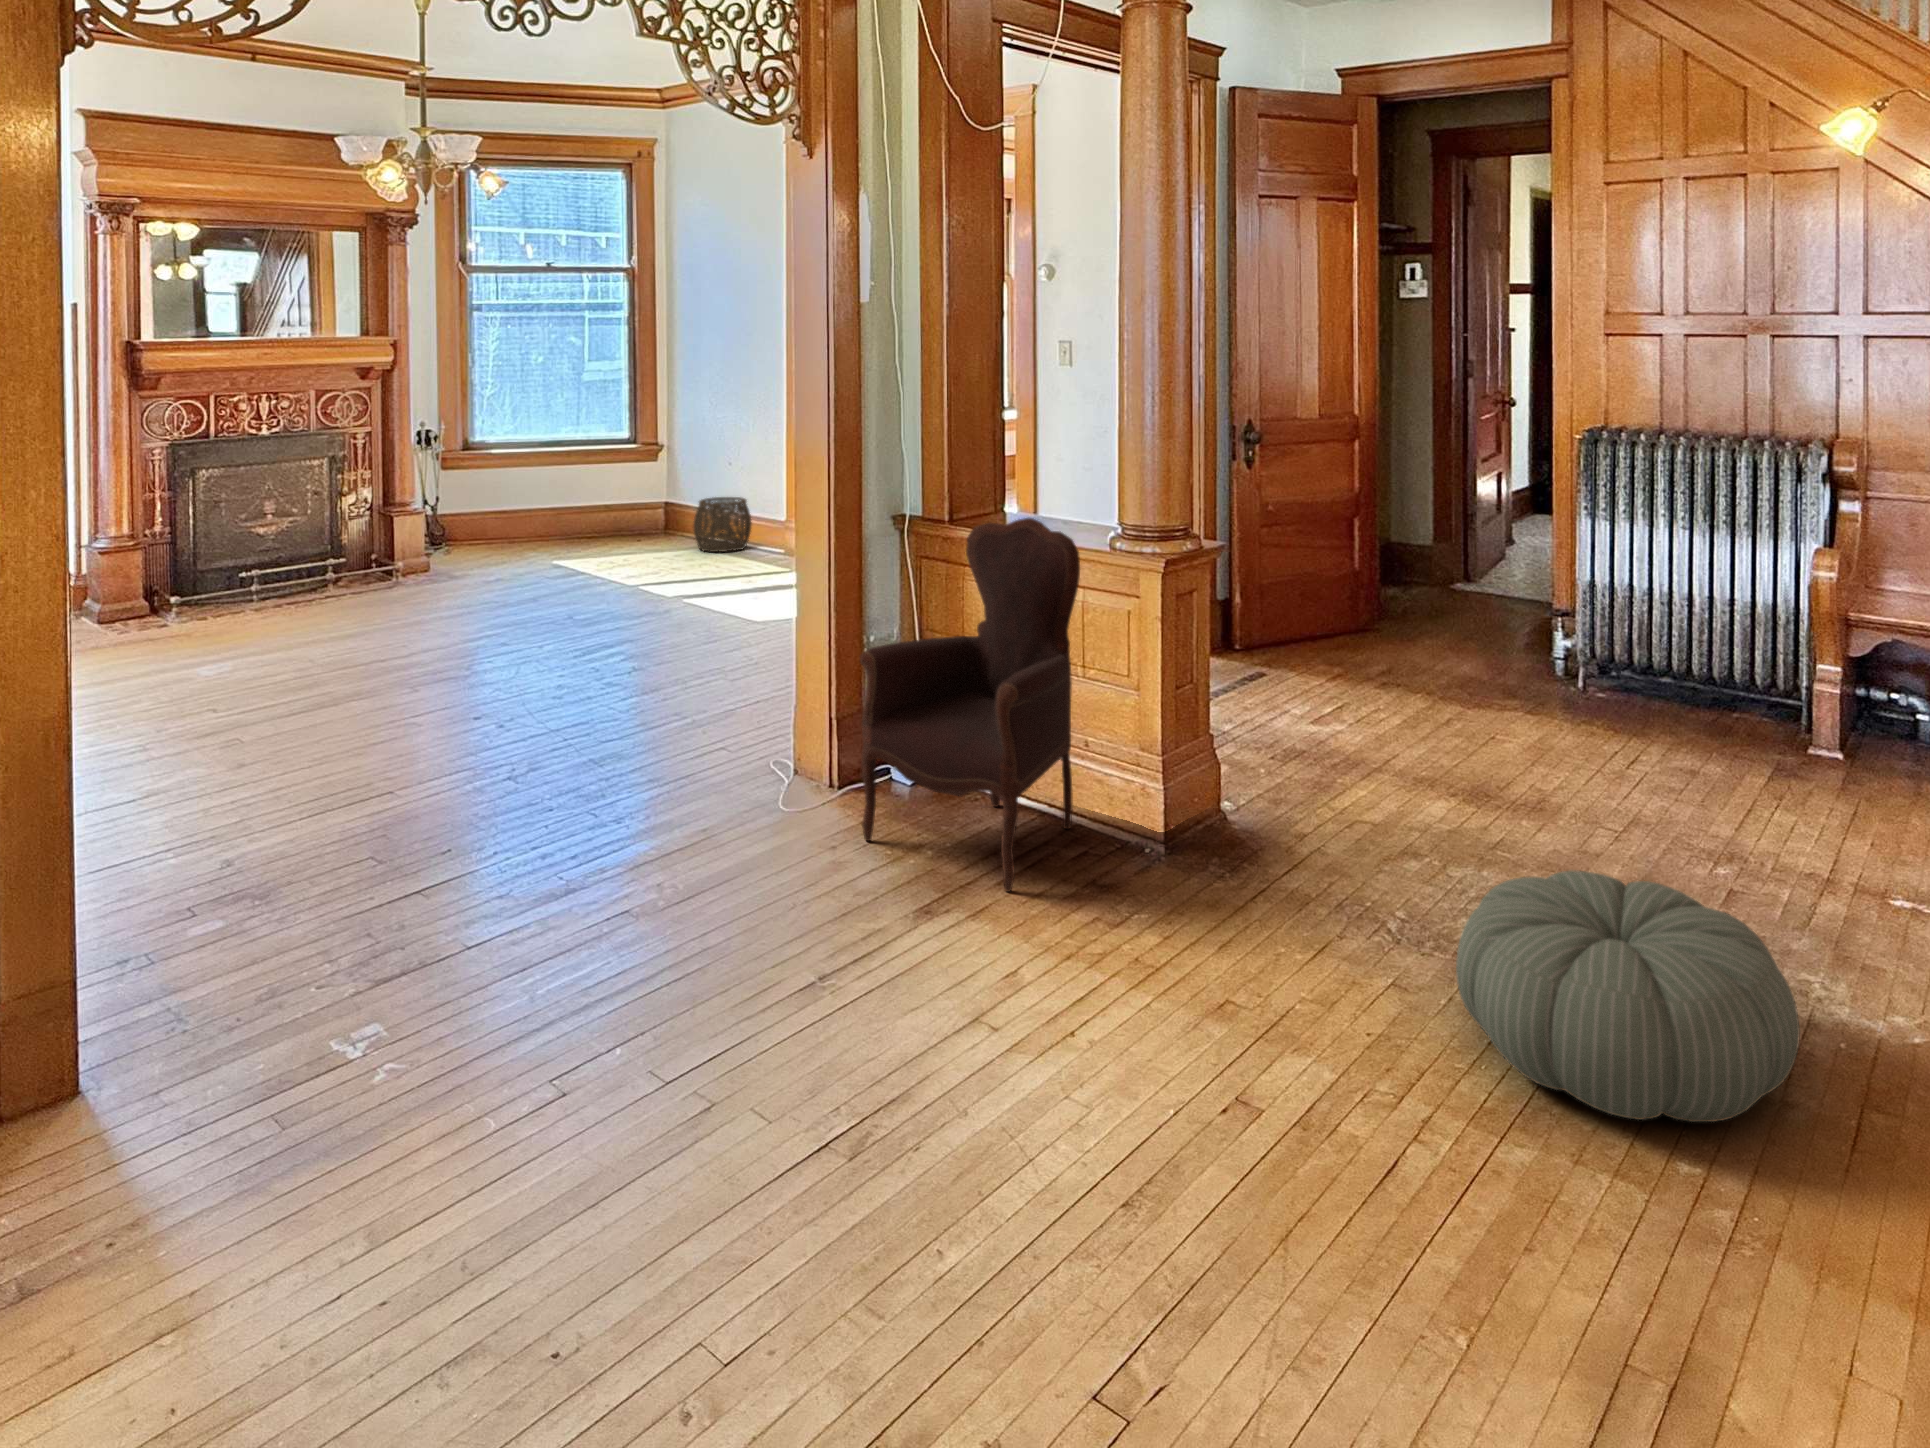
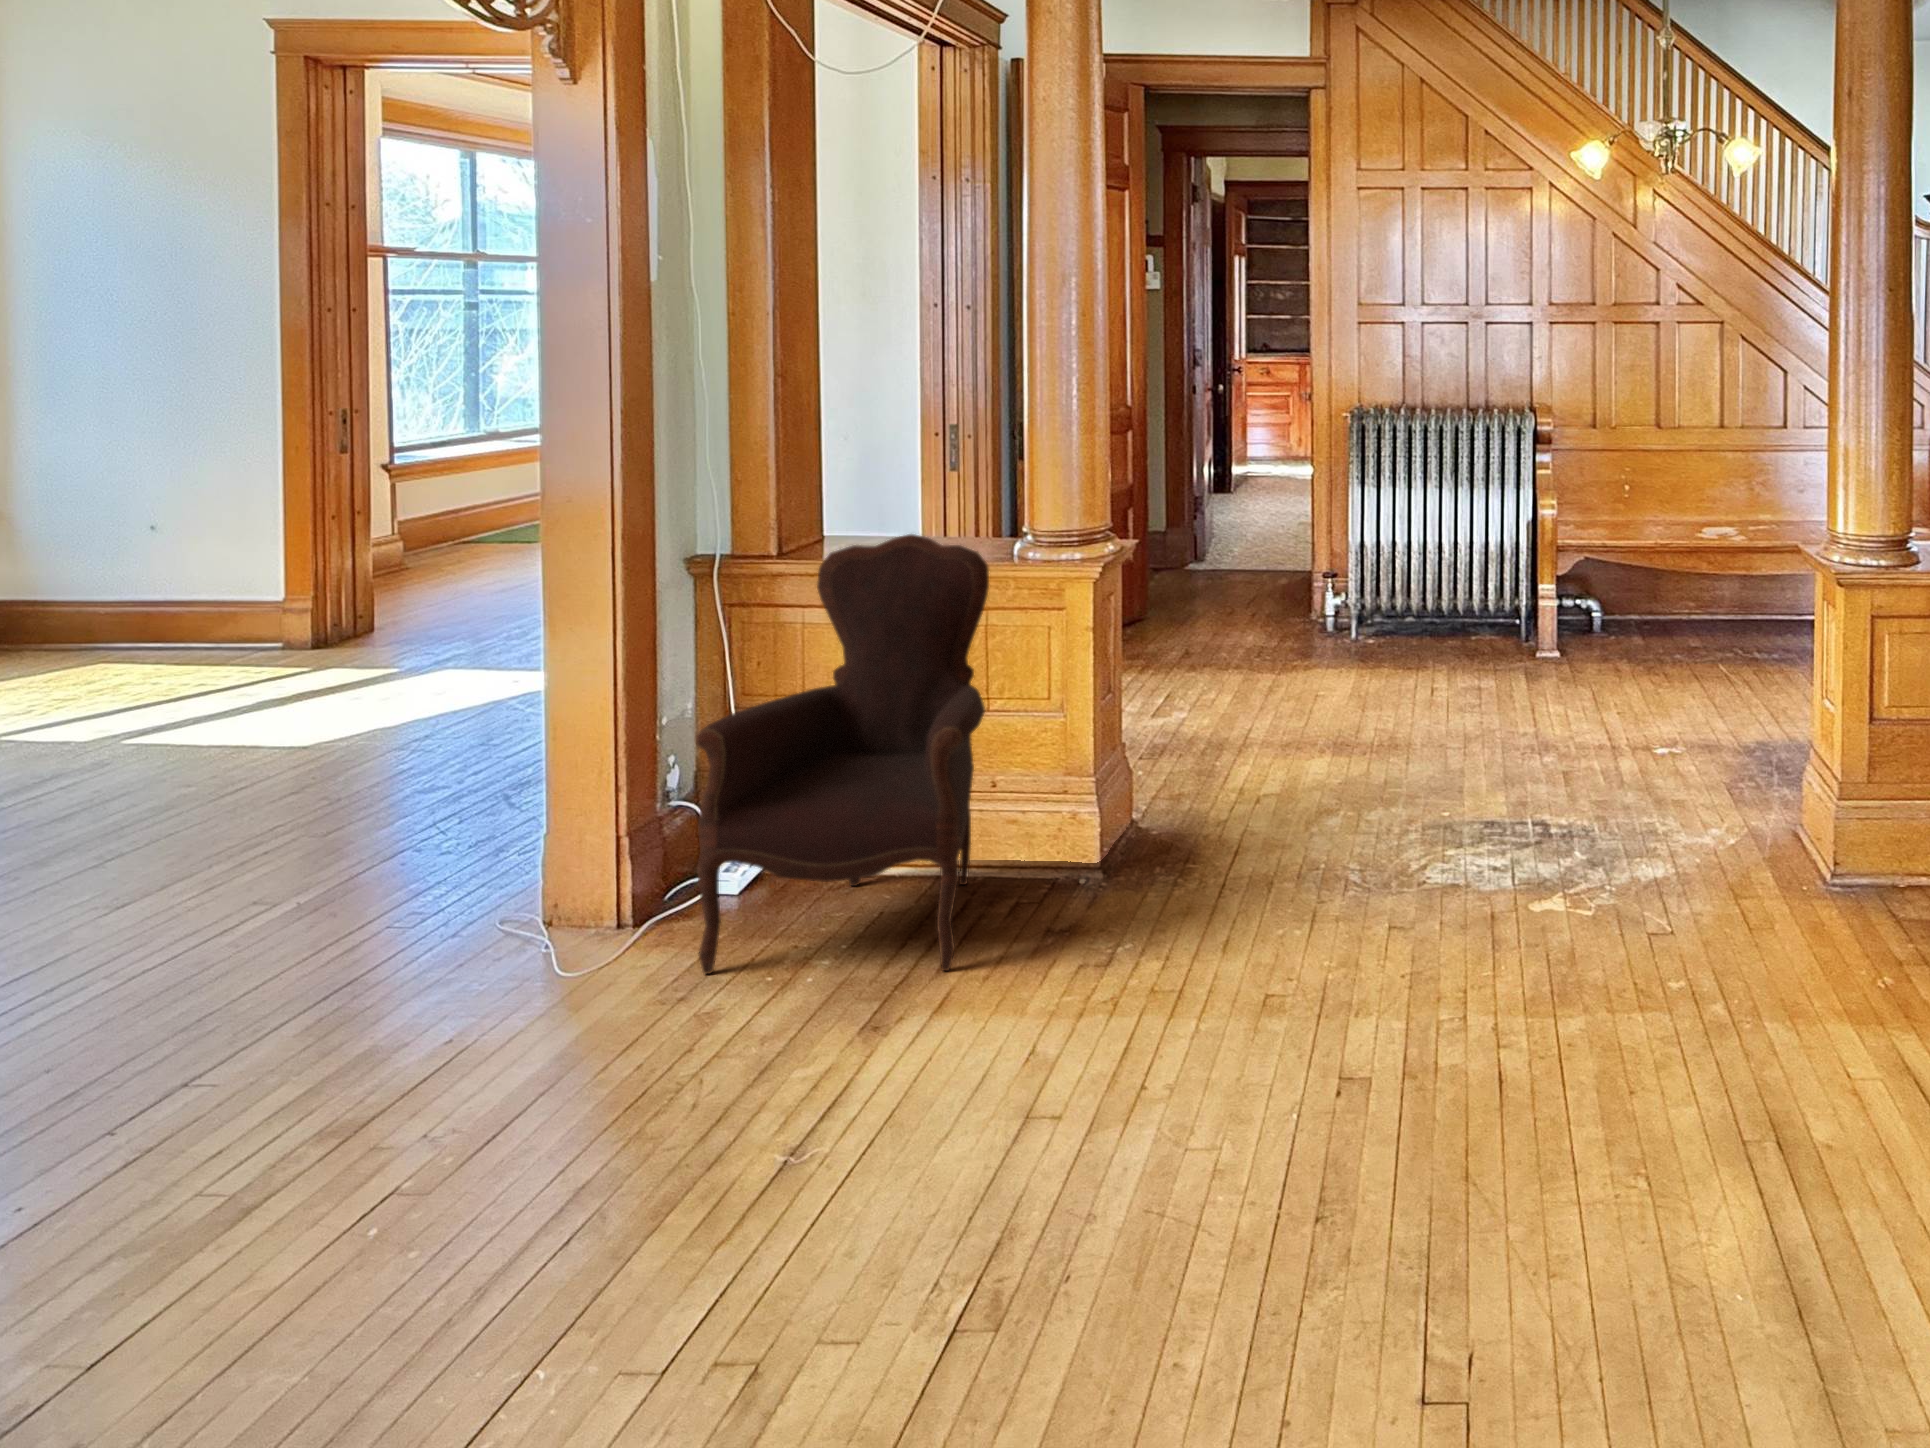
woven basket: present [693,497,752,552] -> none [38,574,170,664]
pouf: present [1456,871,1800,1122] -> none [1458,772,1721,966]

